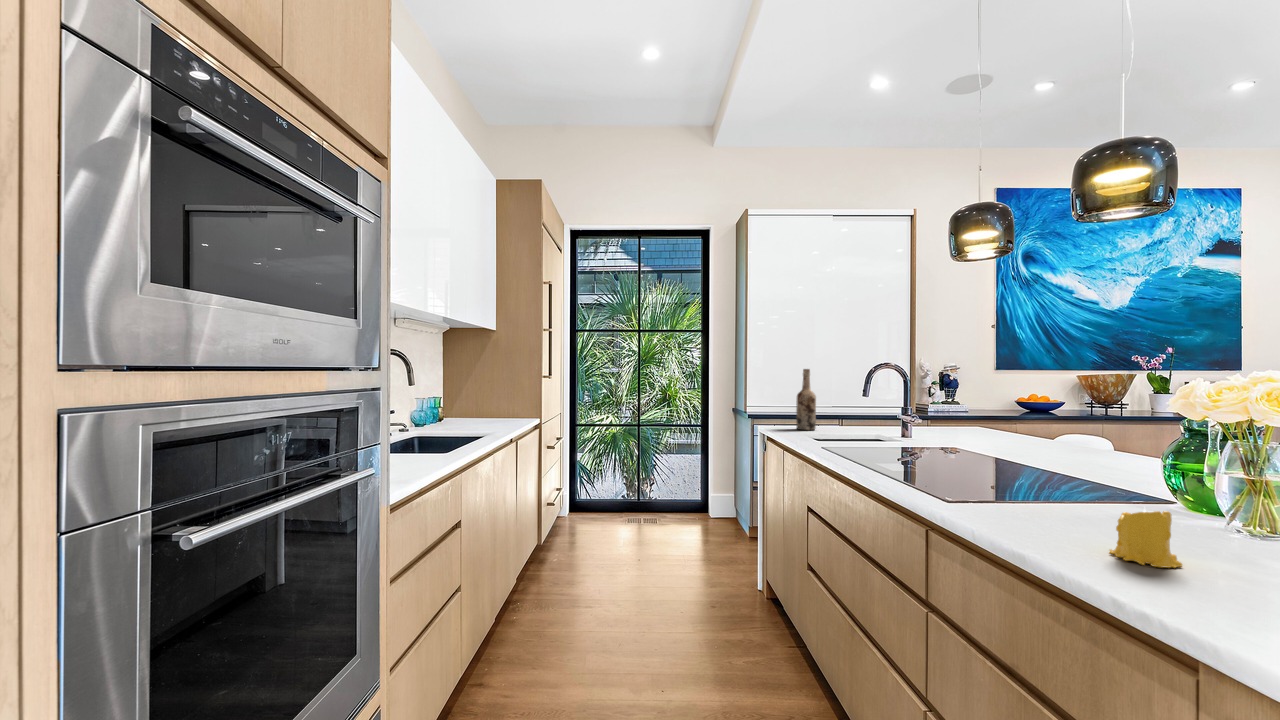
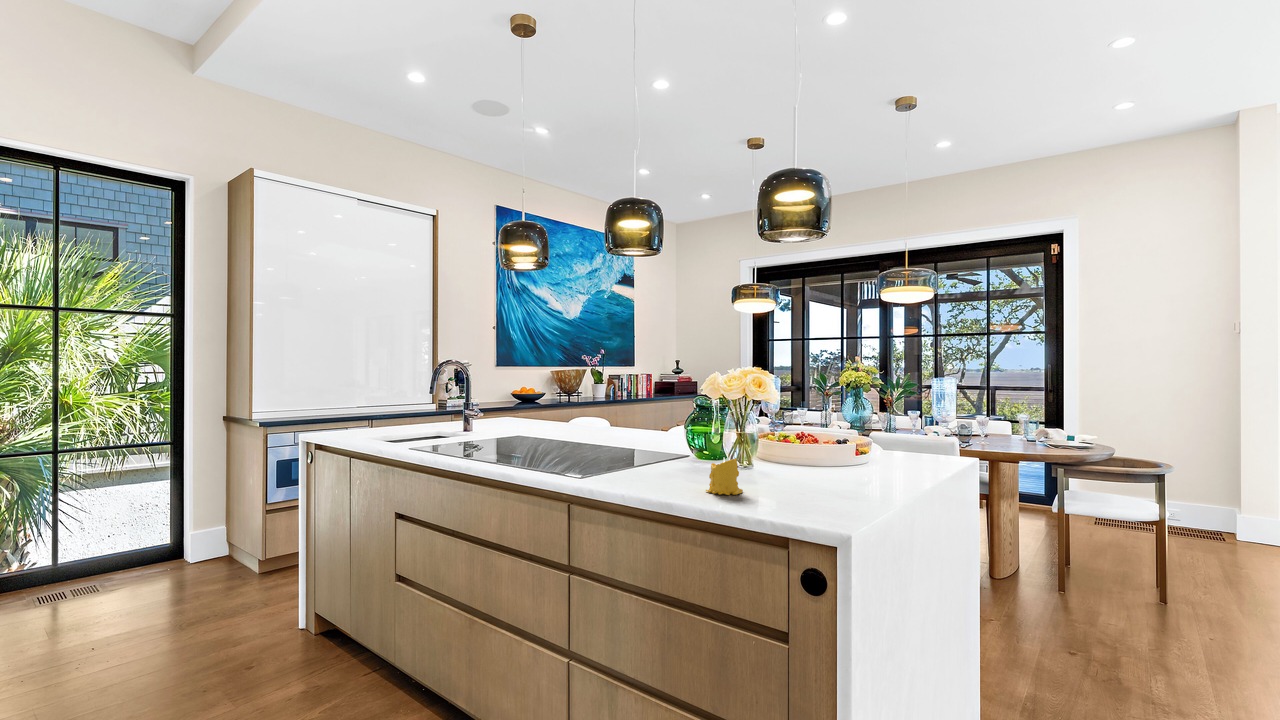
wine bottle: present [796,369,816,430] -> none [346,367,368,434]

